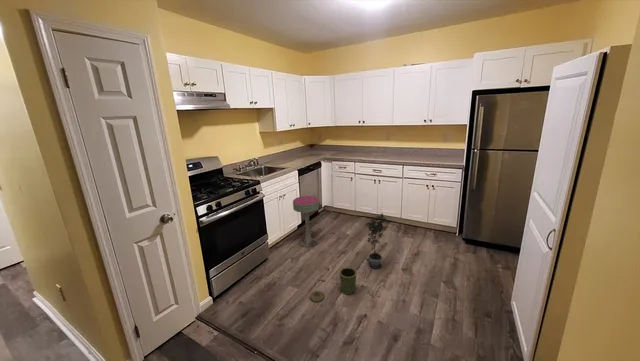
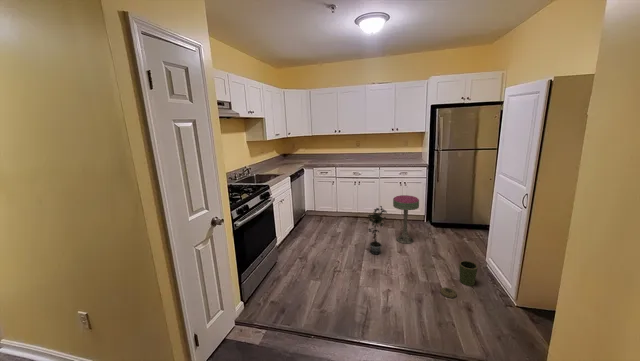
bar stool: present [293,196,319,247] -> present [393,195,419,243]
trash can: present [310,268,357,302] -> present [440,261,478,298]

